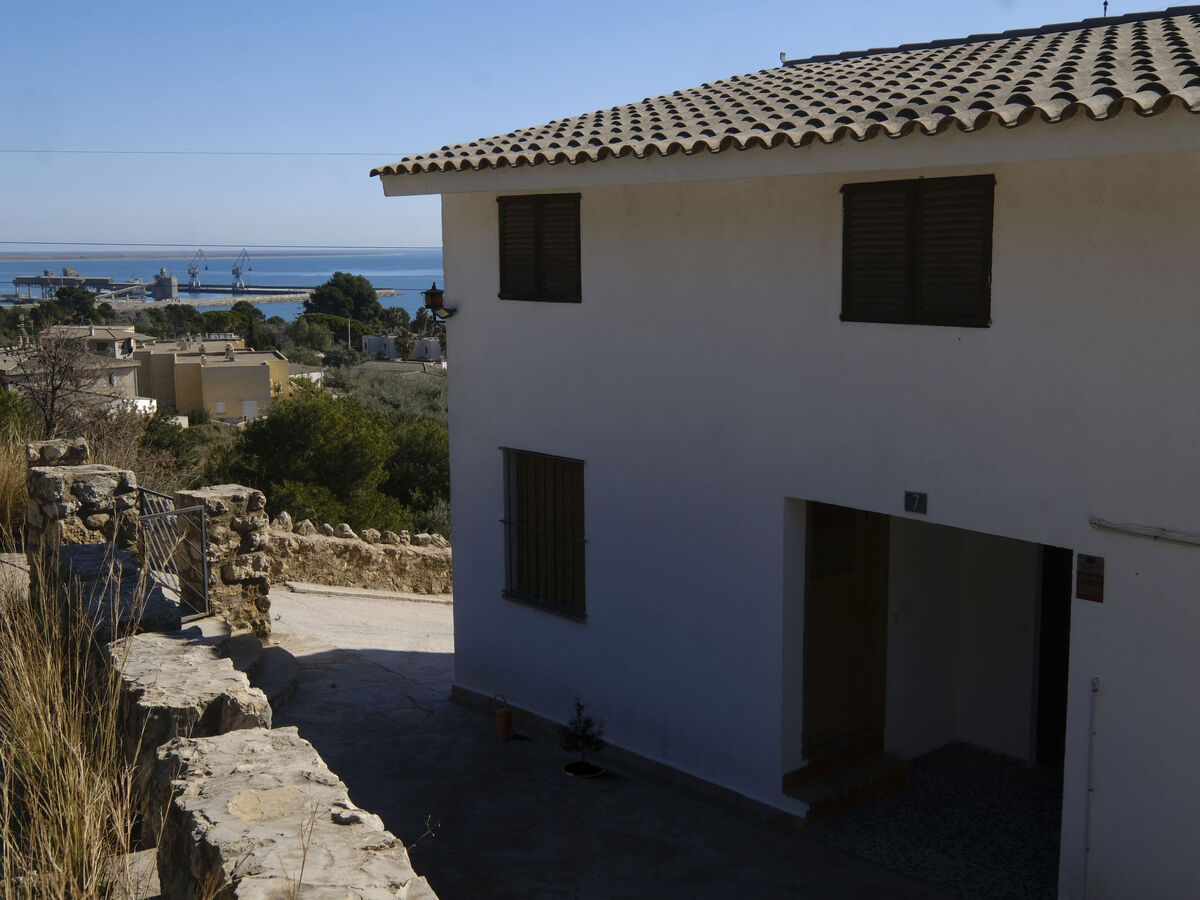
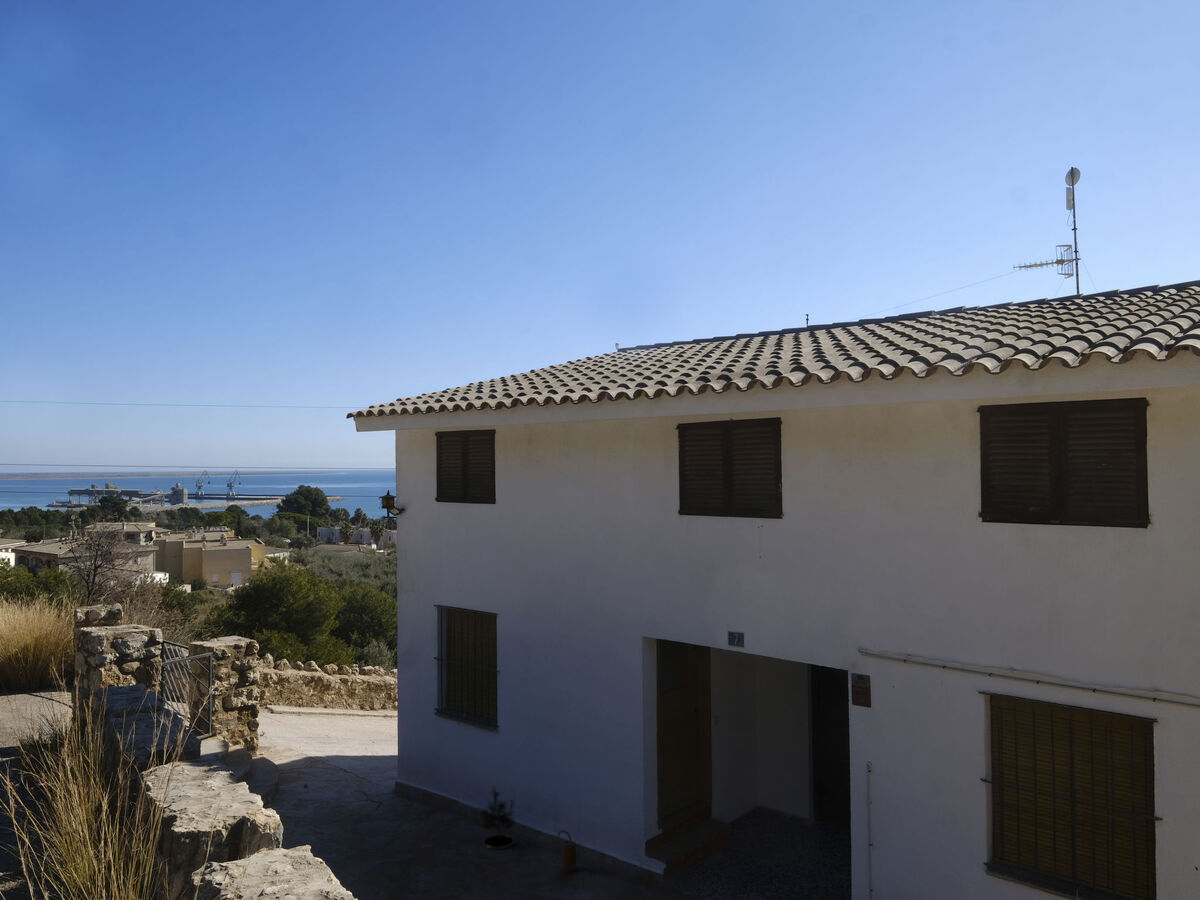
watering can: present [493,694,516,740] -> present [558,830,581,872]

